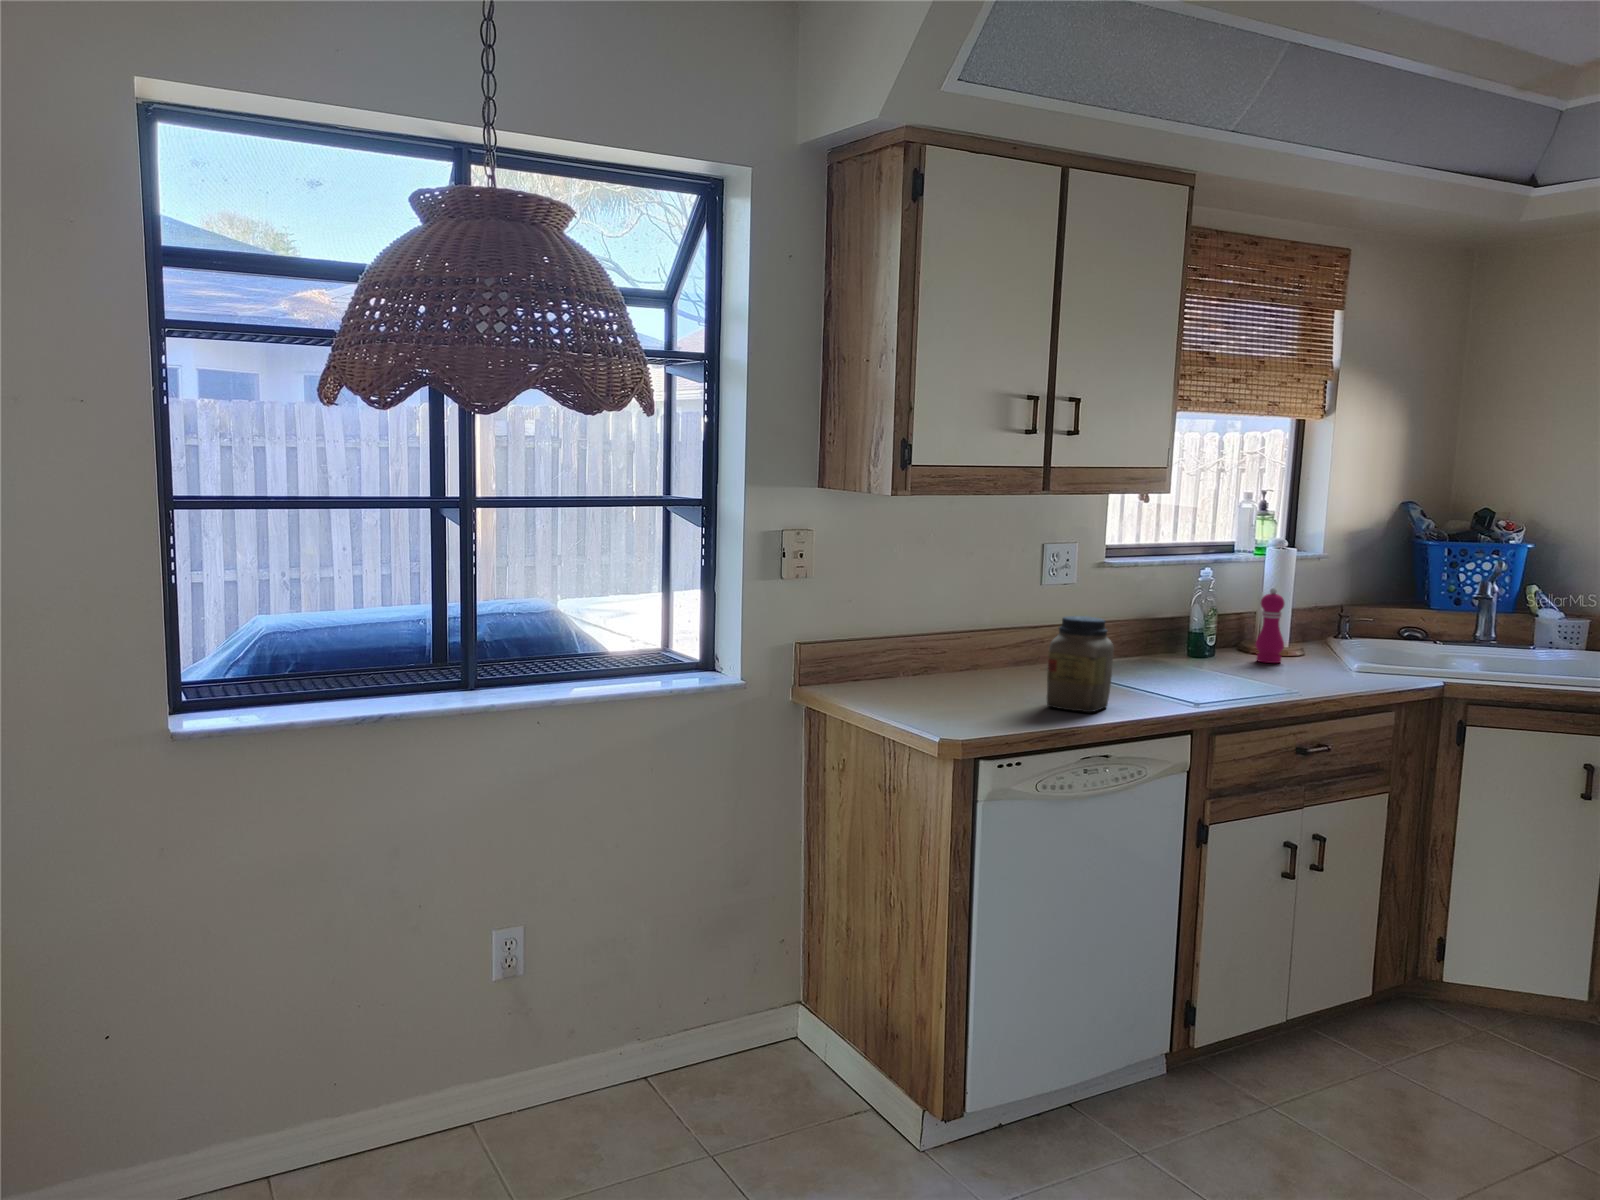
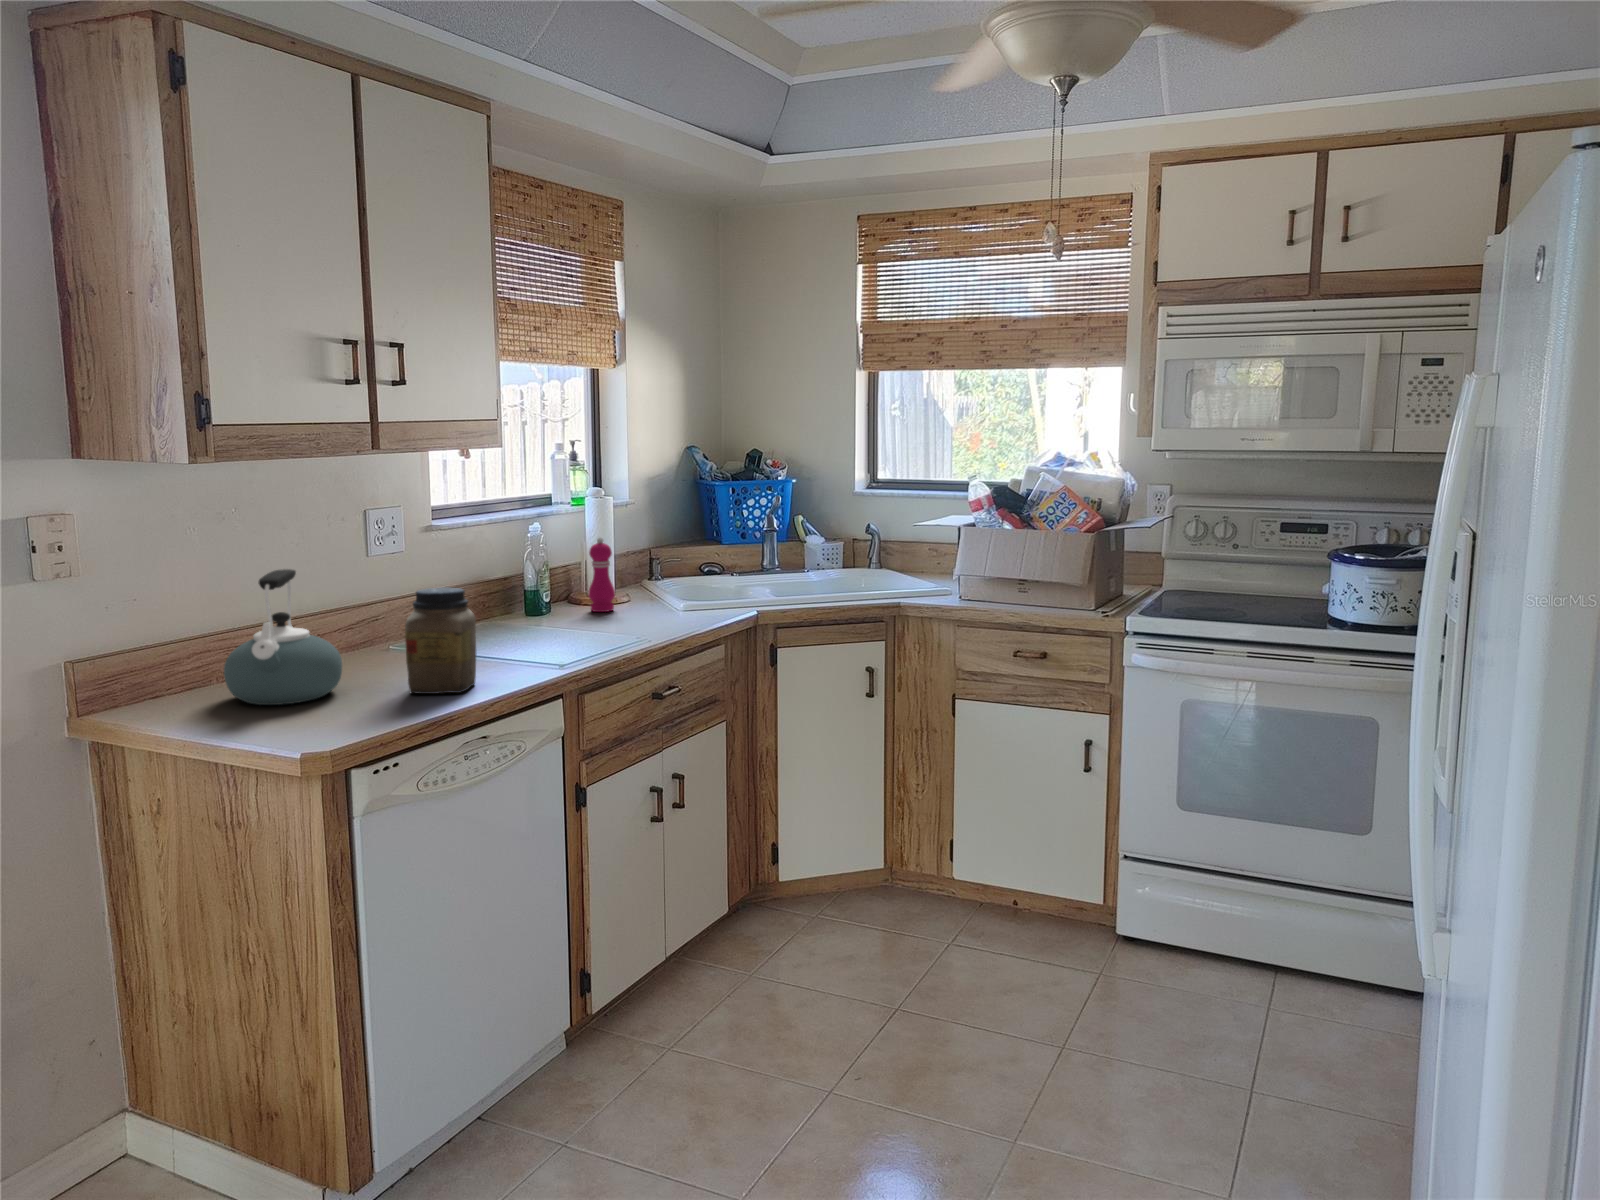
kettle: none [905,588,997,700] -> present [224,569,342,705]

